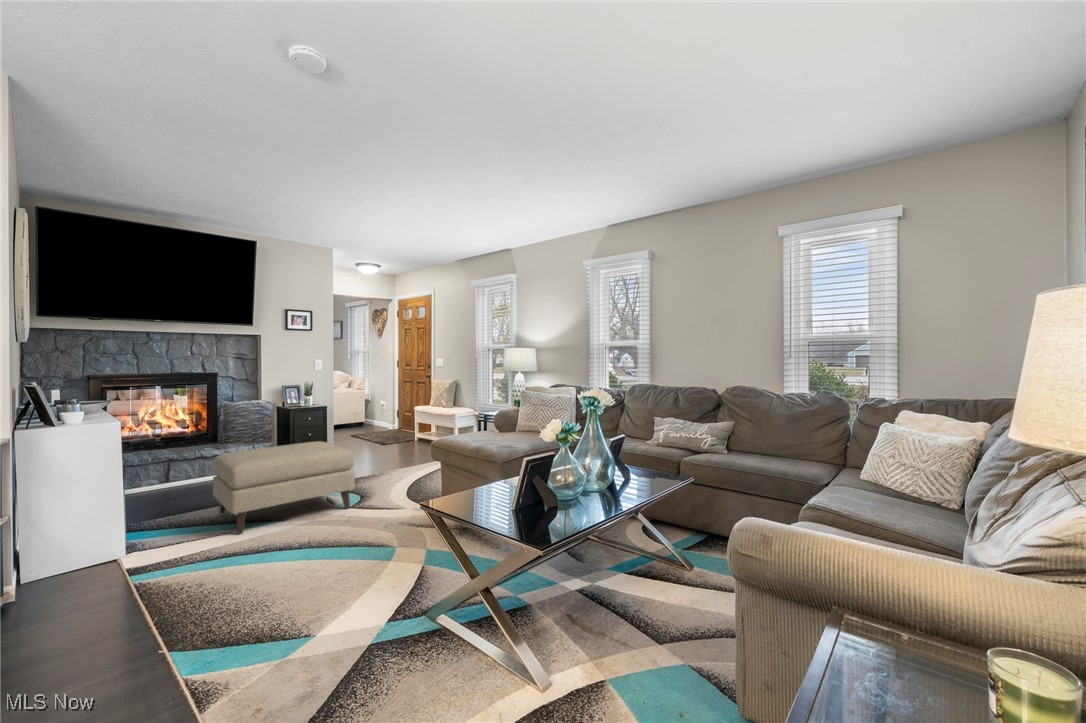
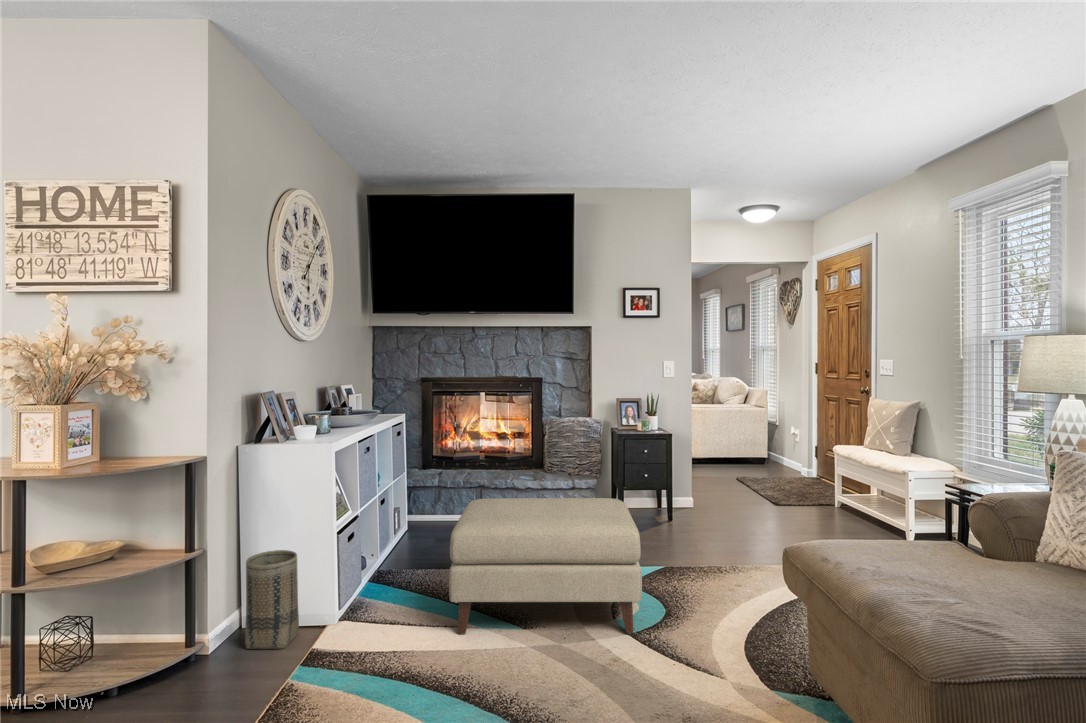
basket: none [45,506,97,586] -> present [245,550,299,649]

